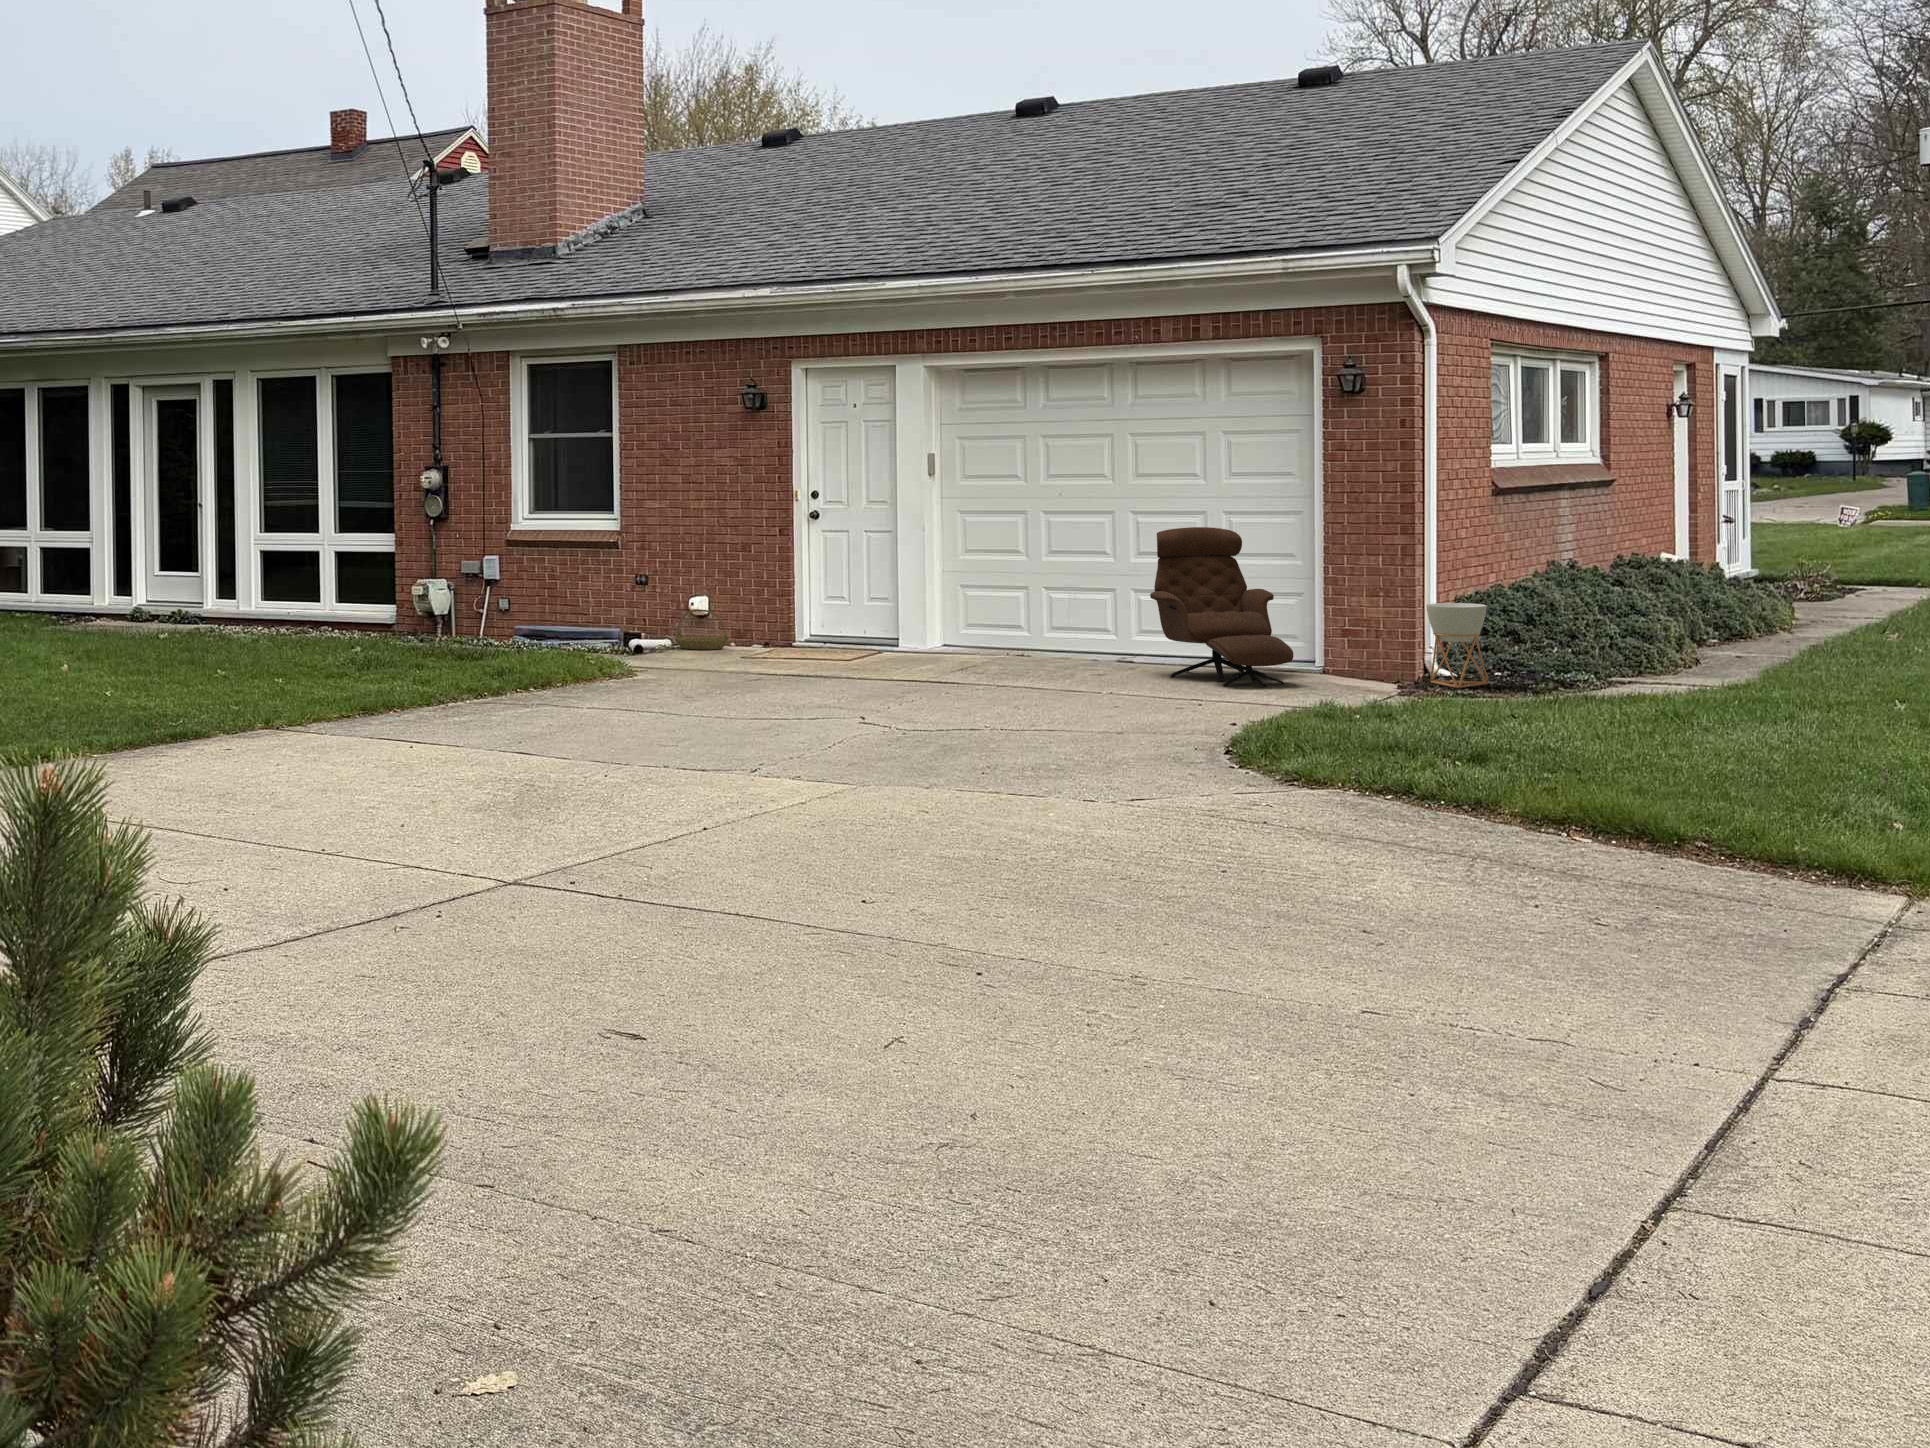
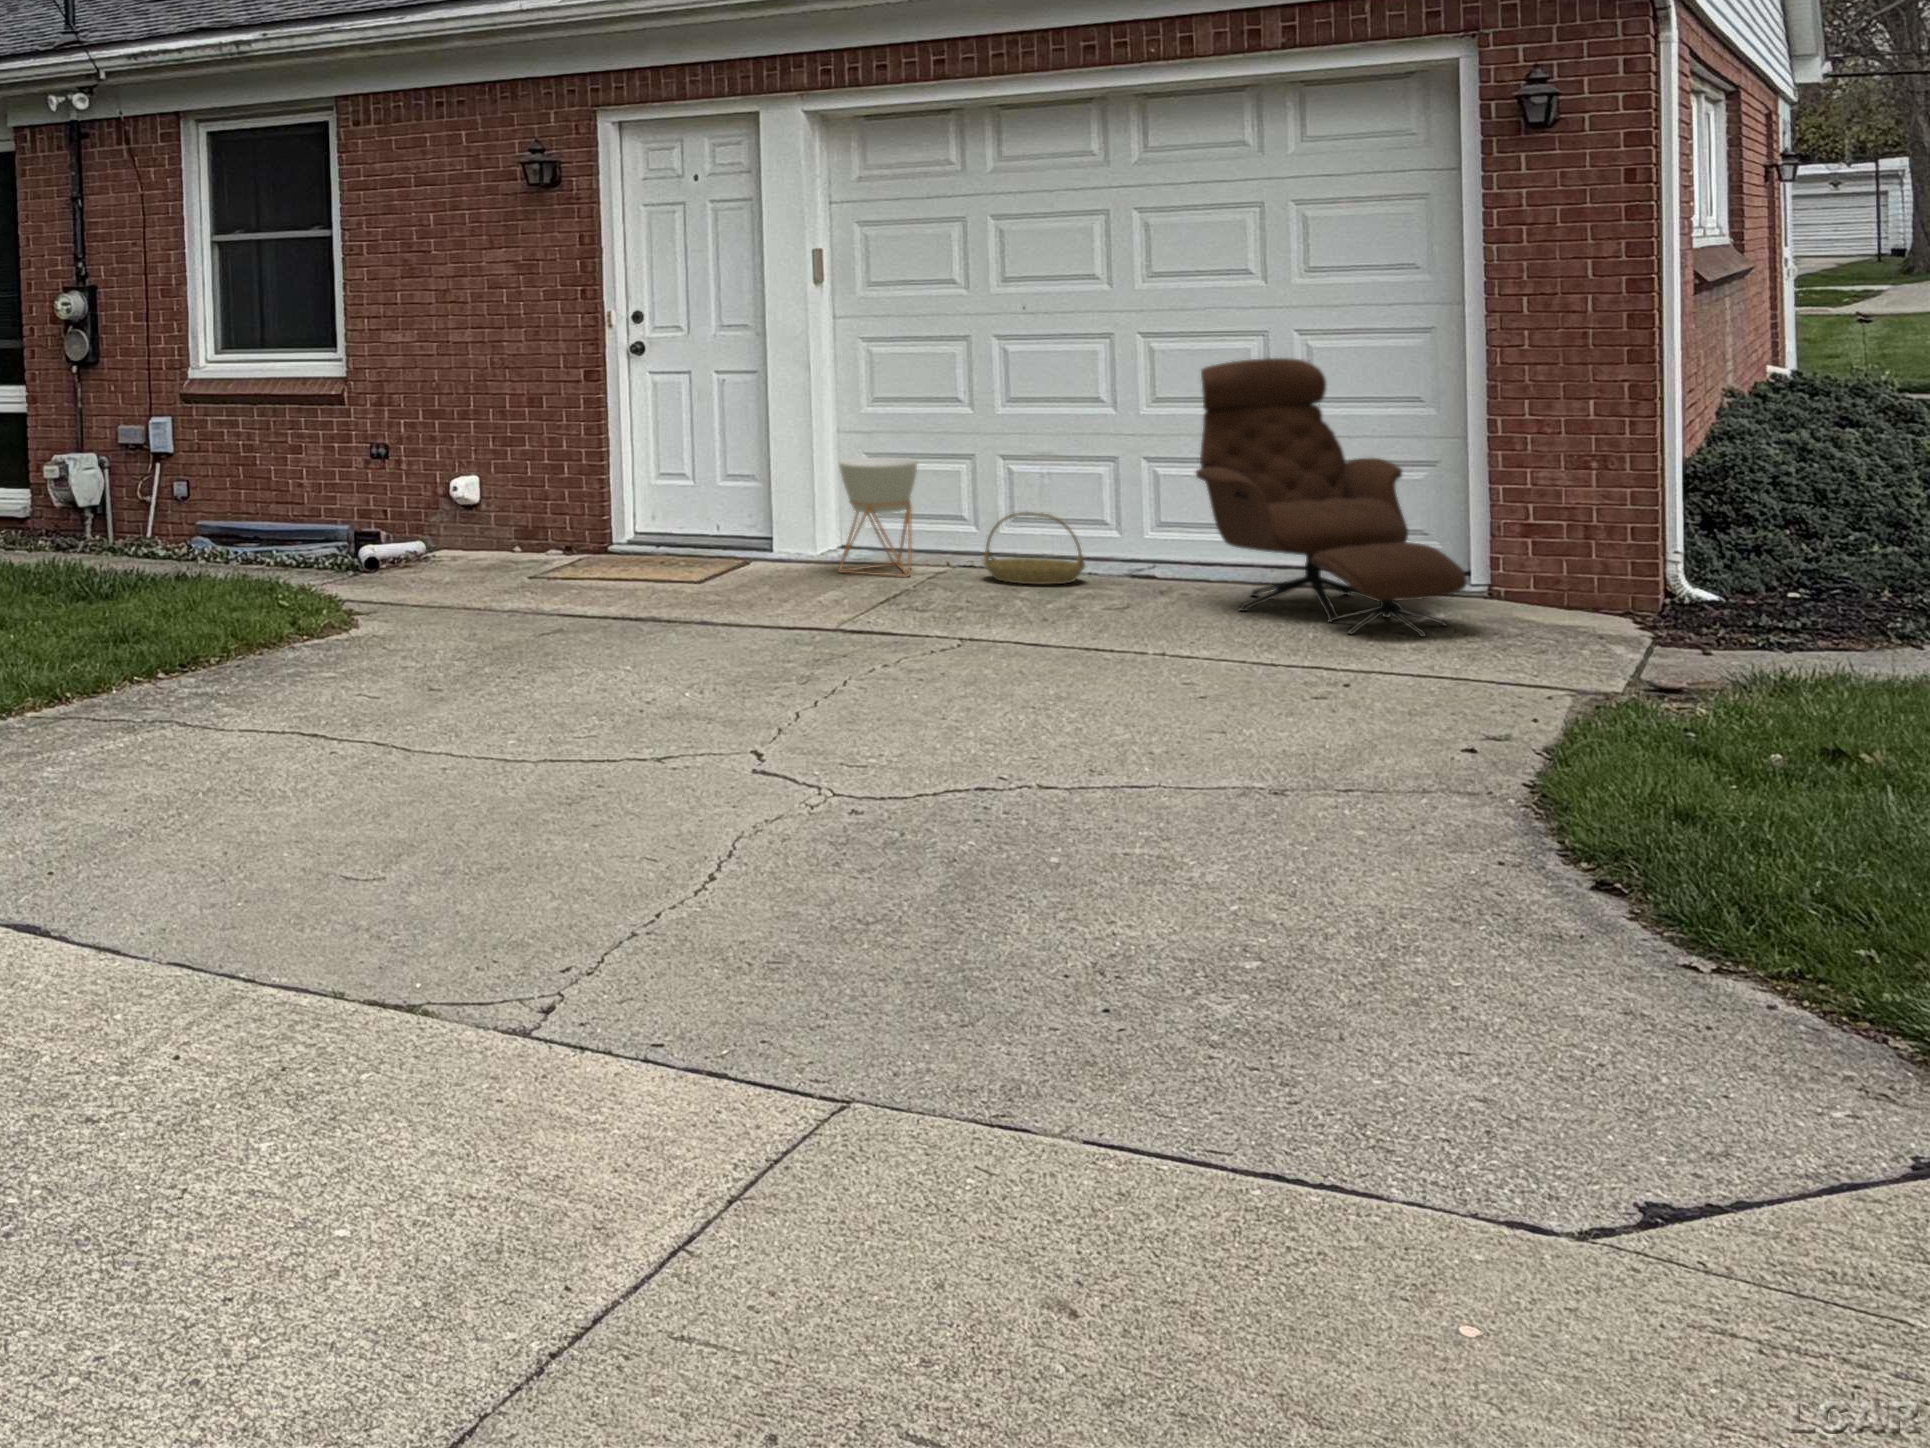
planter: present [1426,603,1488,688] -> present [838,458,917,576]
basket: present [674,609,729,650] -> present [983,512,1085,584]

